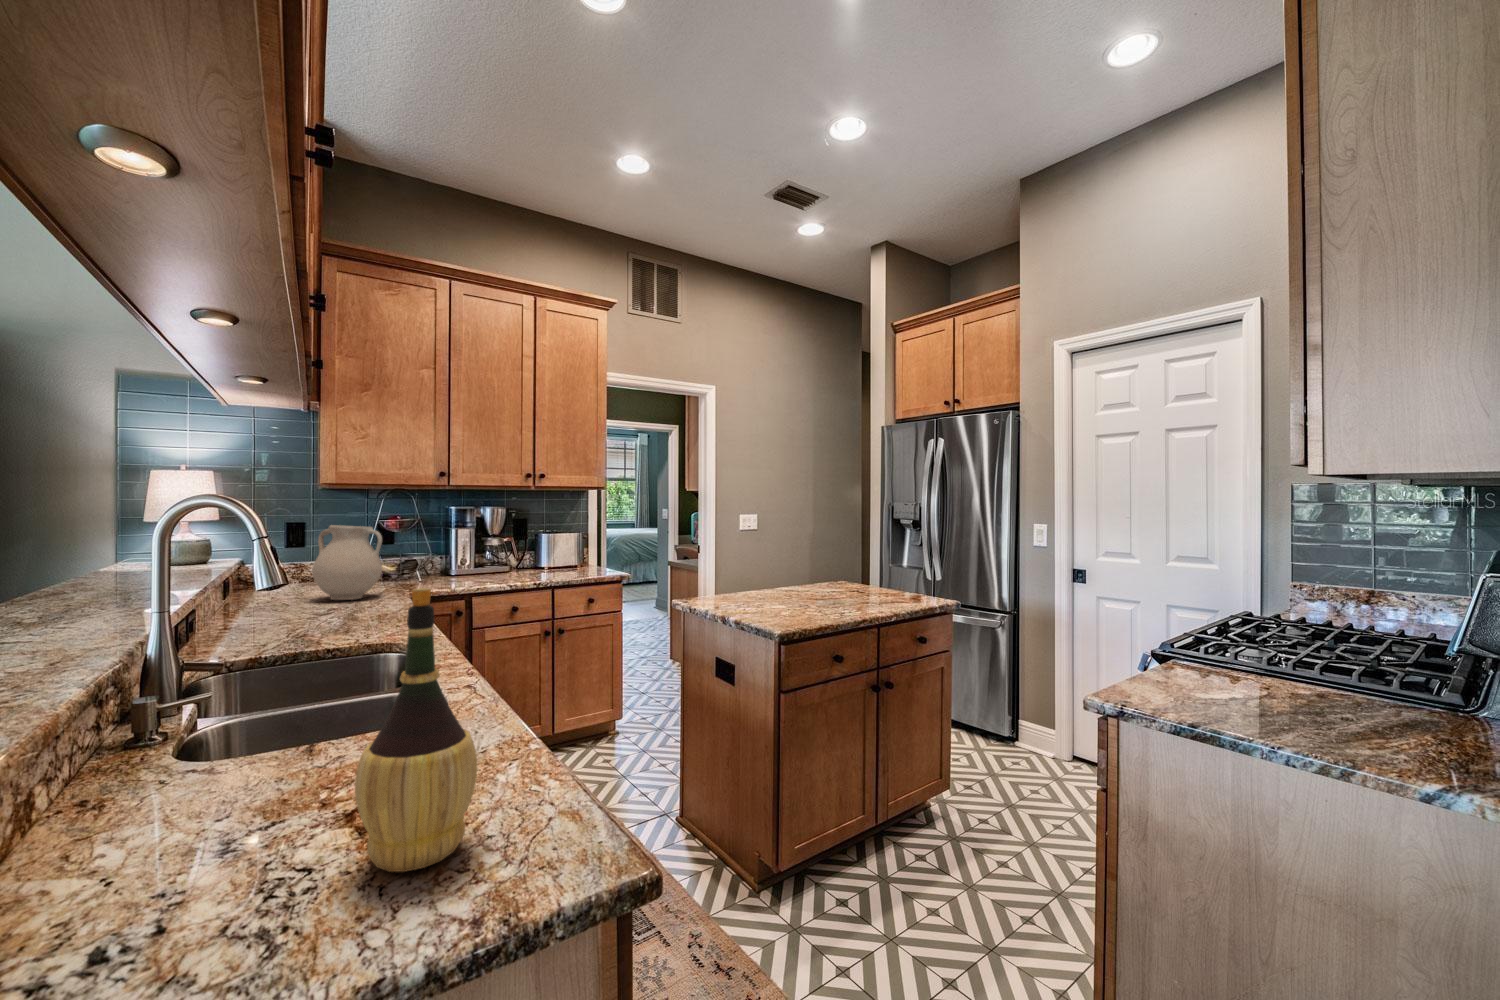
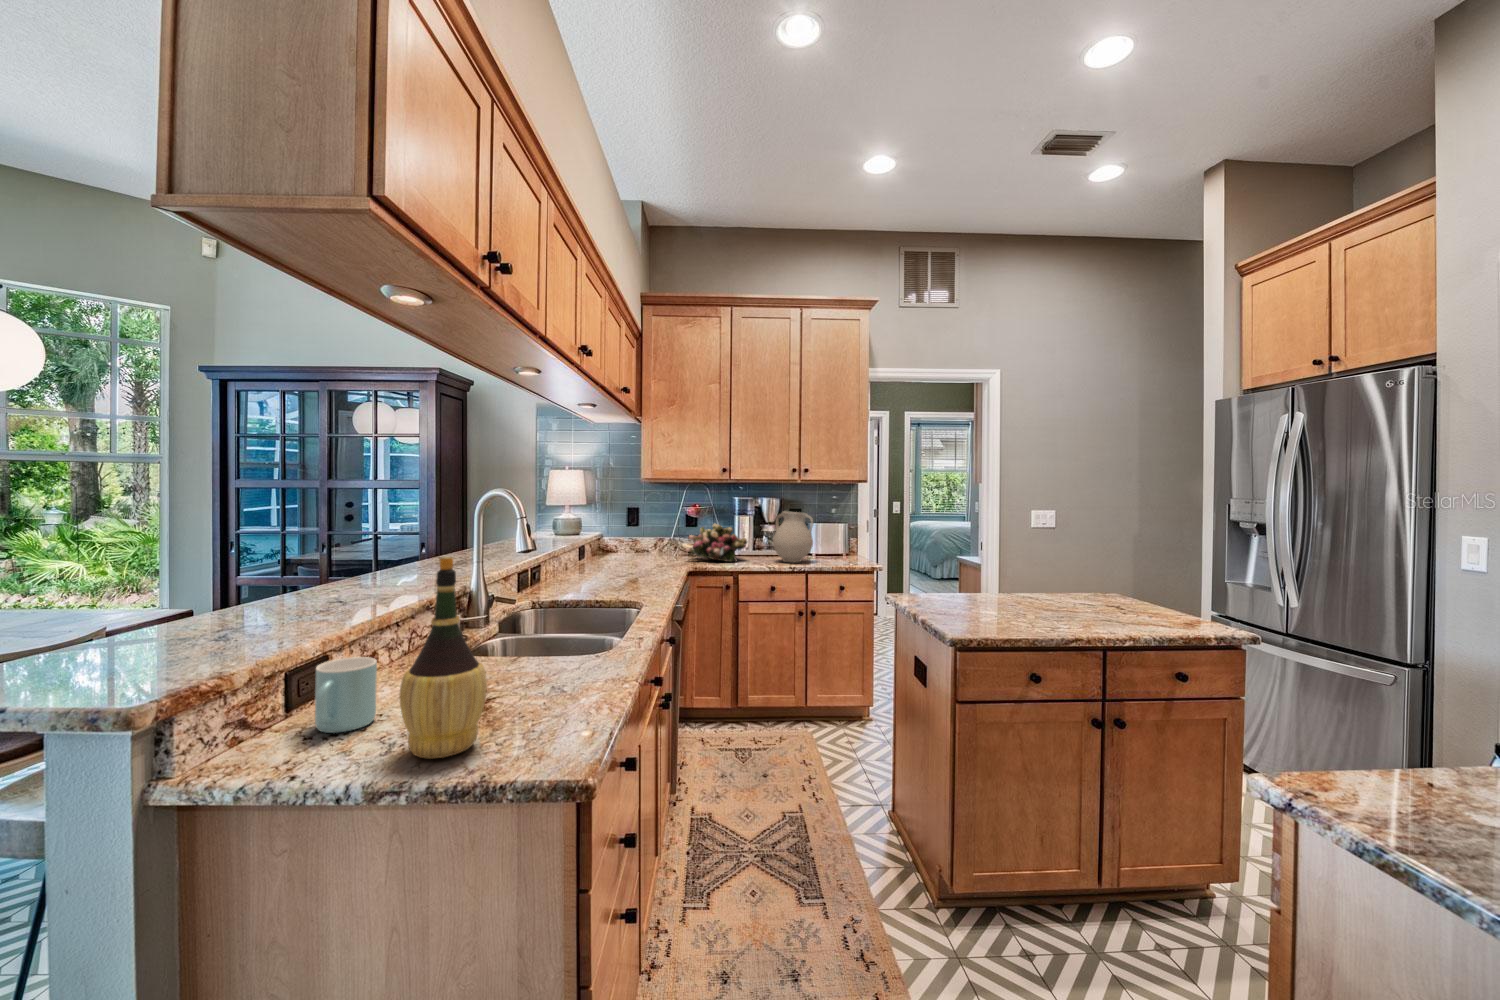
vase: present [312,525,382,600] -> present [773,511,813,563]
flower arrangement: none [390,538,472,583] -> present [685,524,747,562]
mug: none [121,760,233,897] -> present [315,657,377,733]

